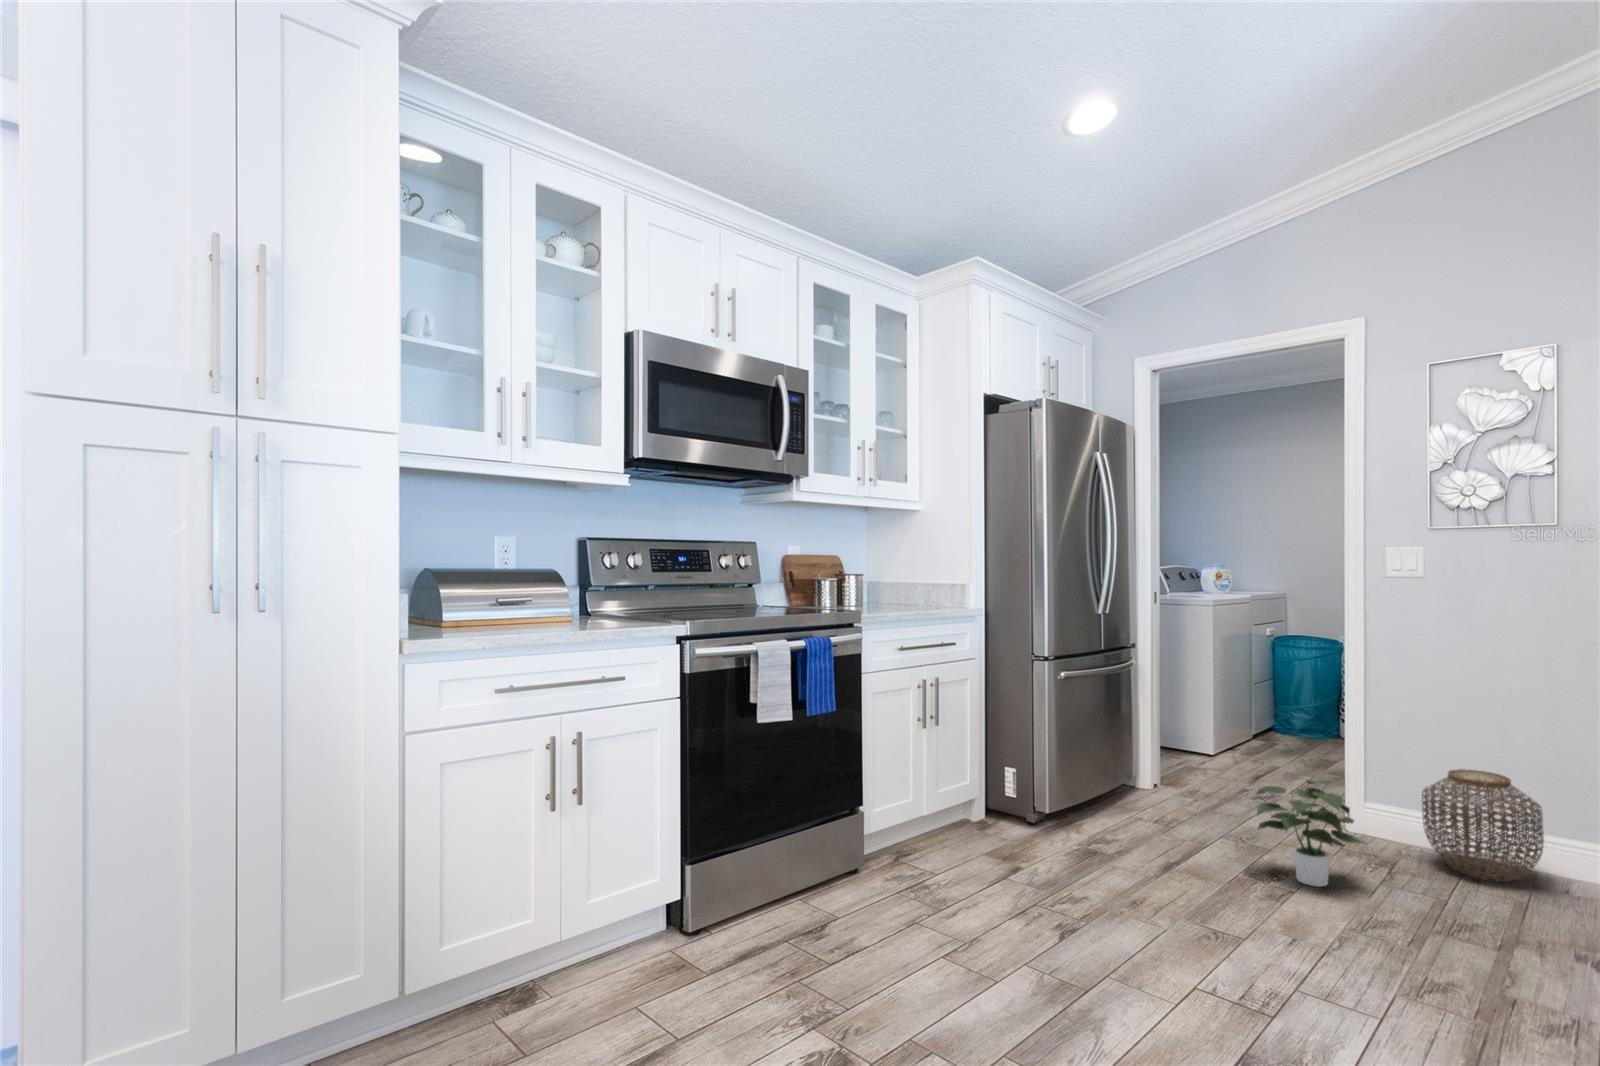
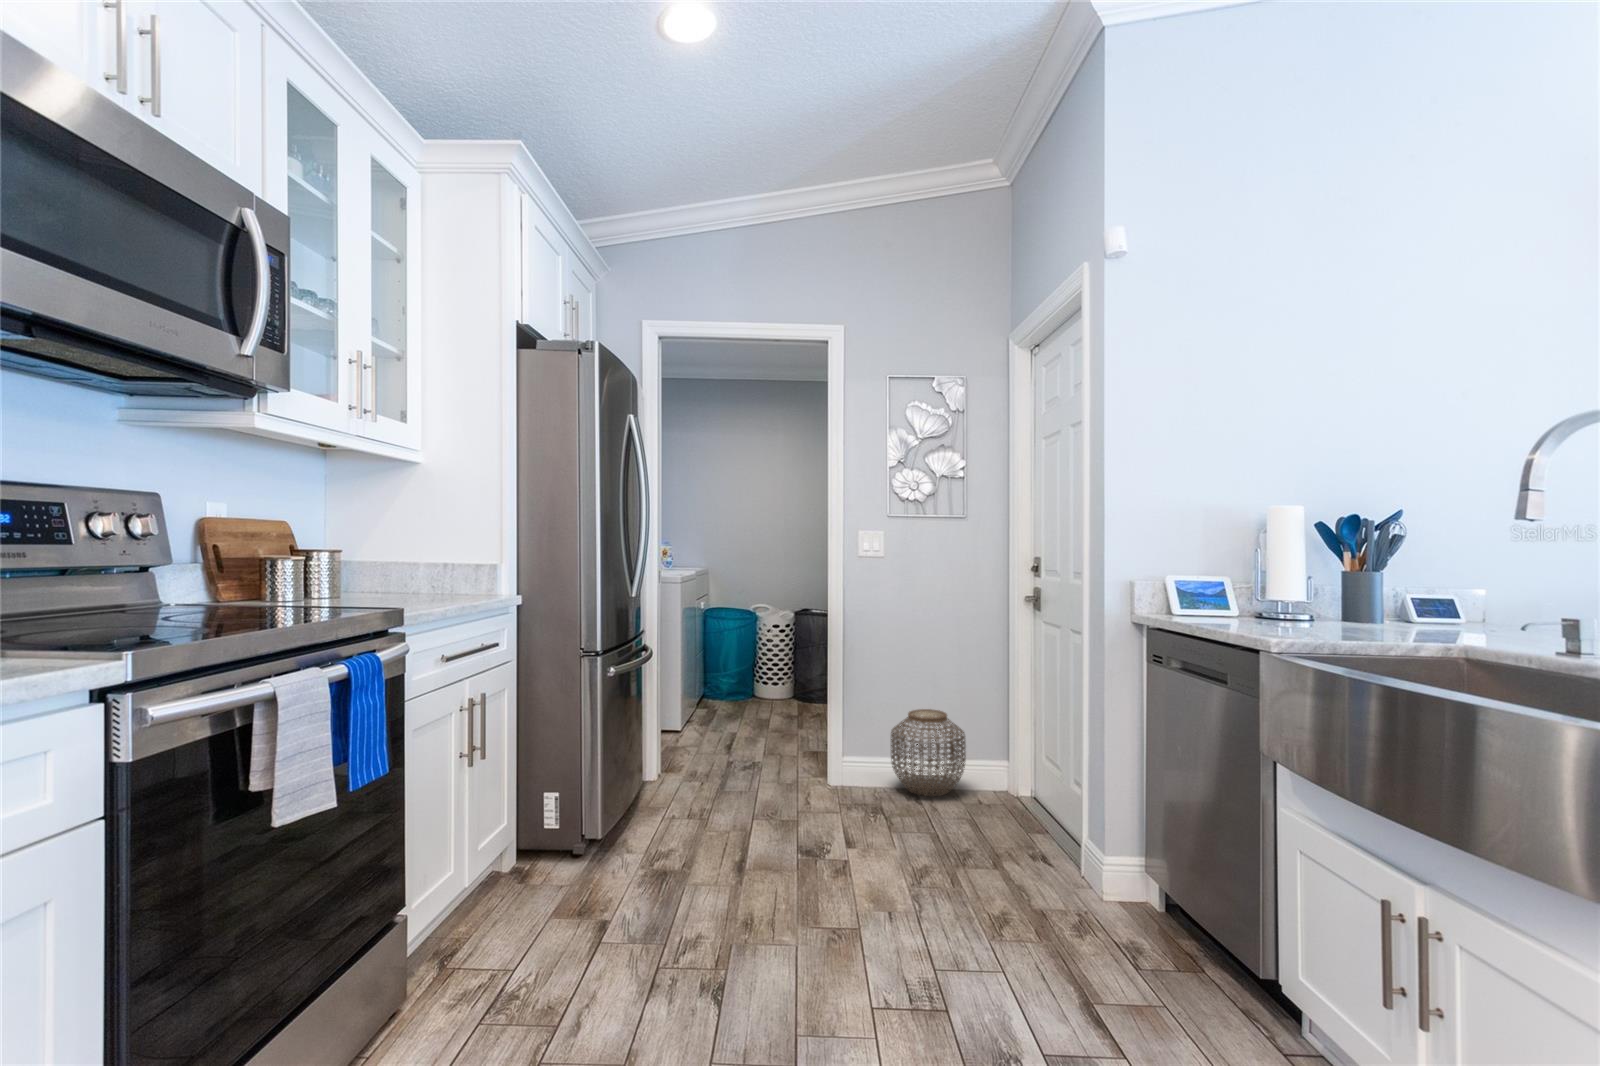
potted plant: present [1256,780,1365,887] -> none [803,739,890,840]

